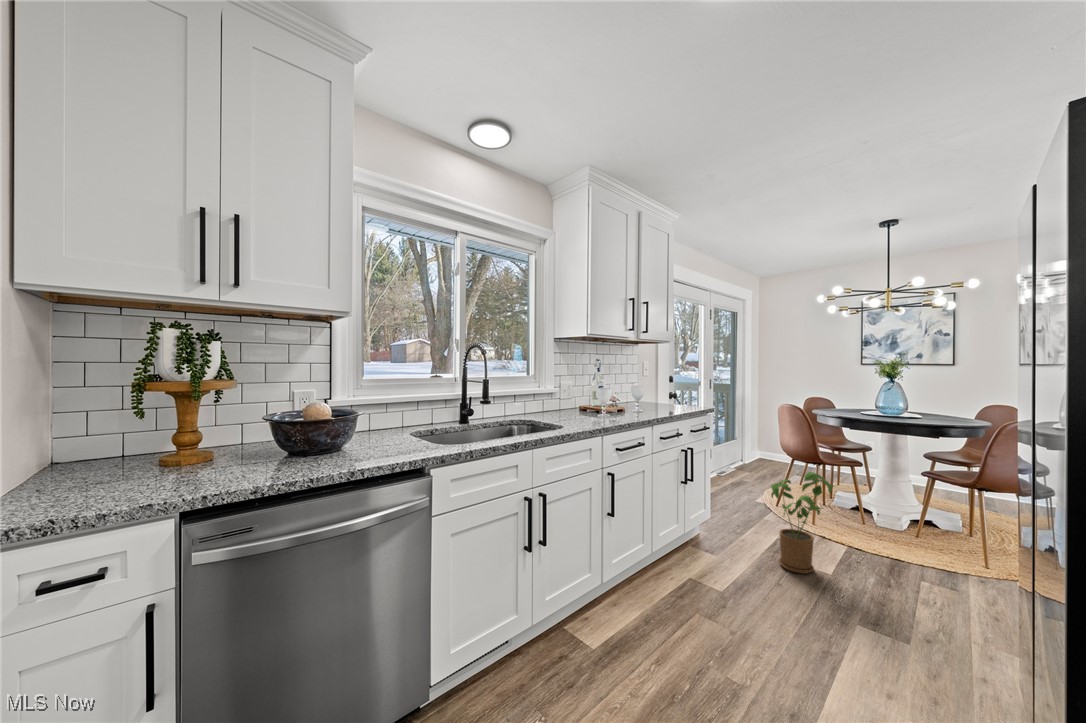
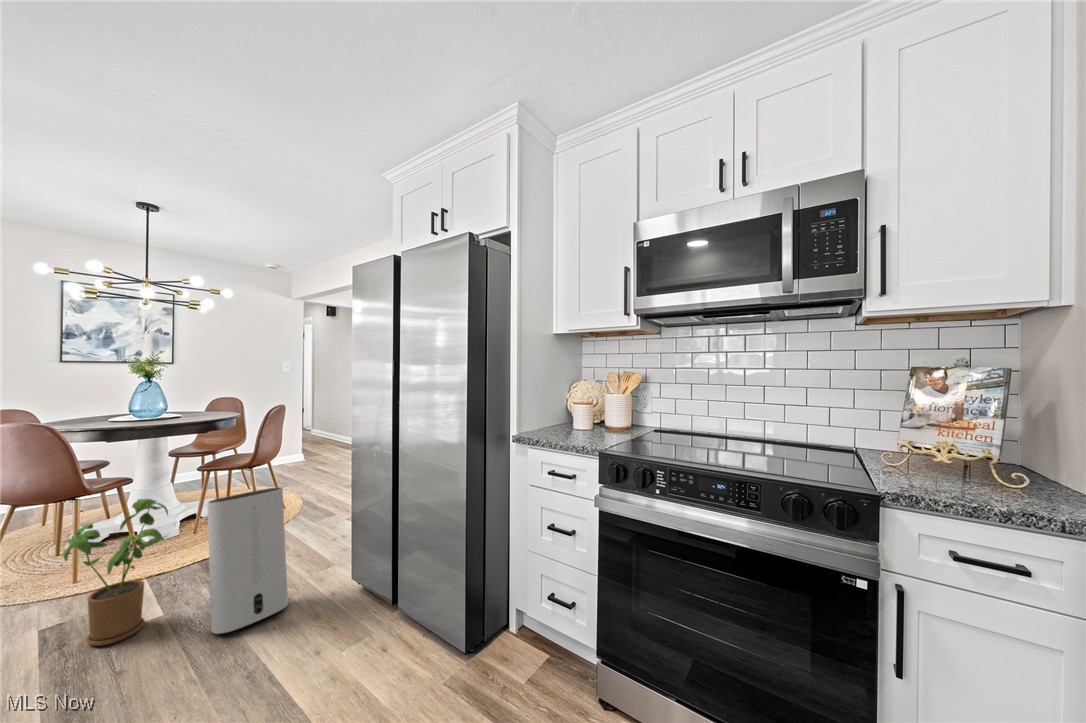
air purifier: none [837,490,920,637] -> present [208,487,288,634]

